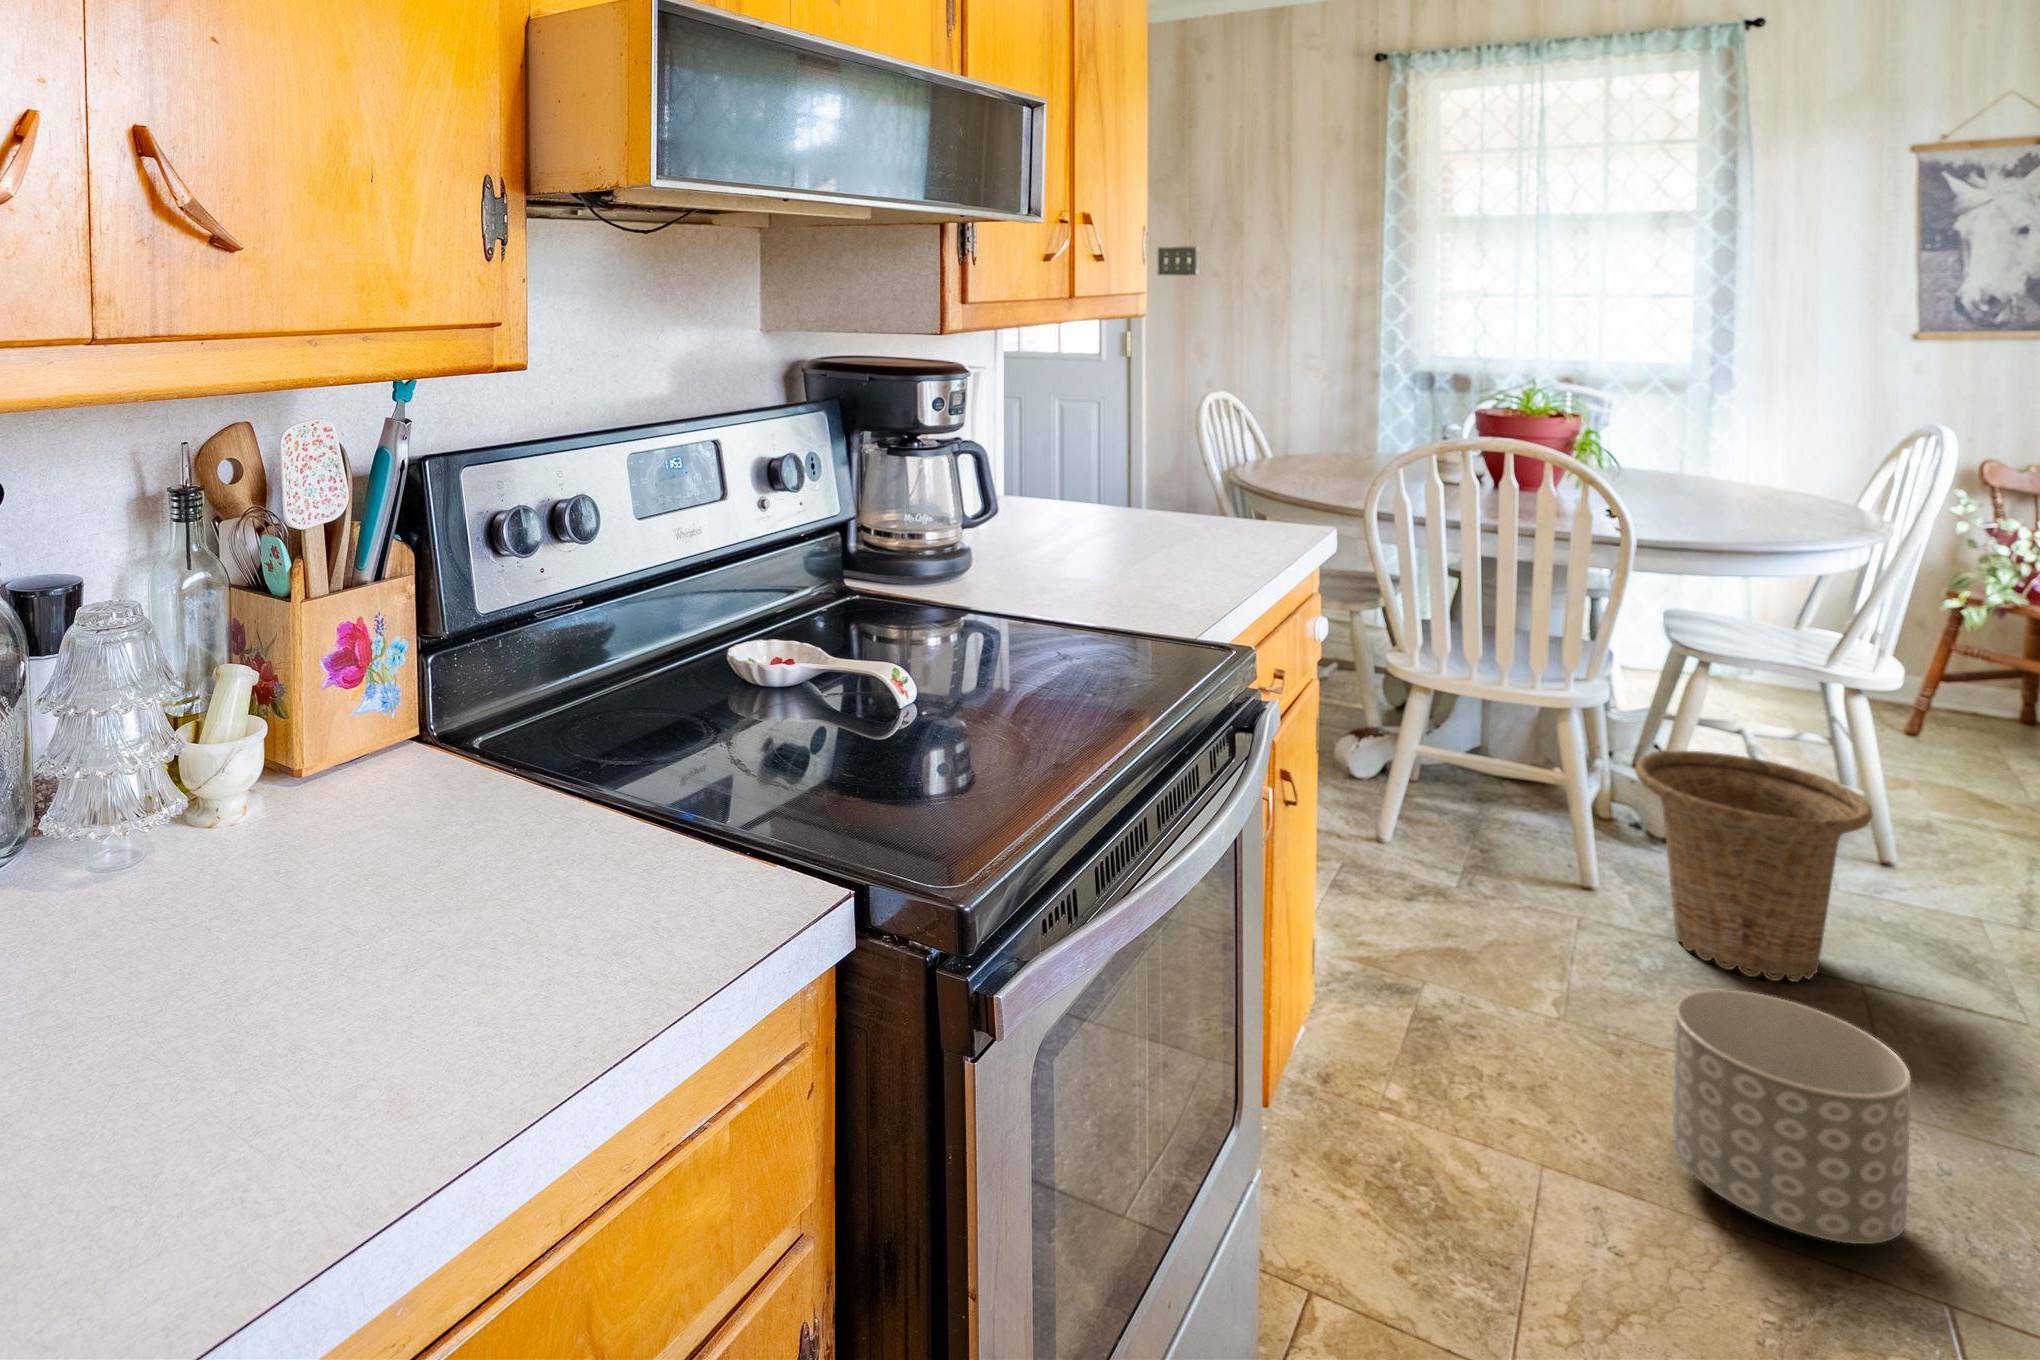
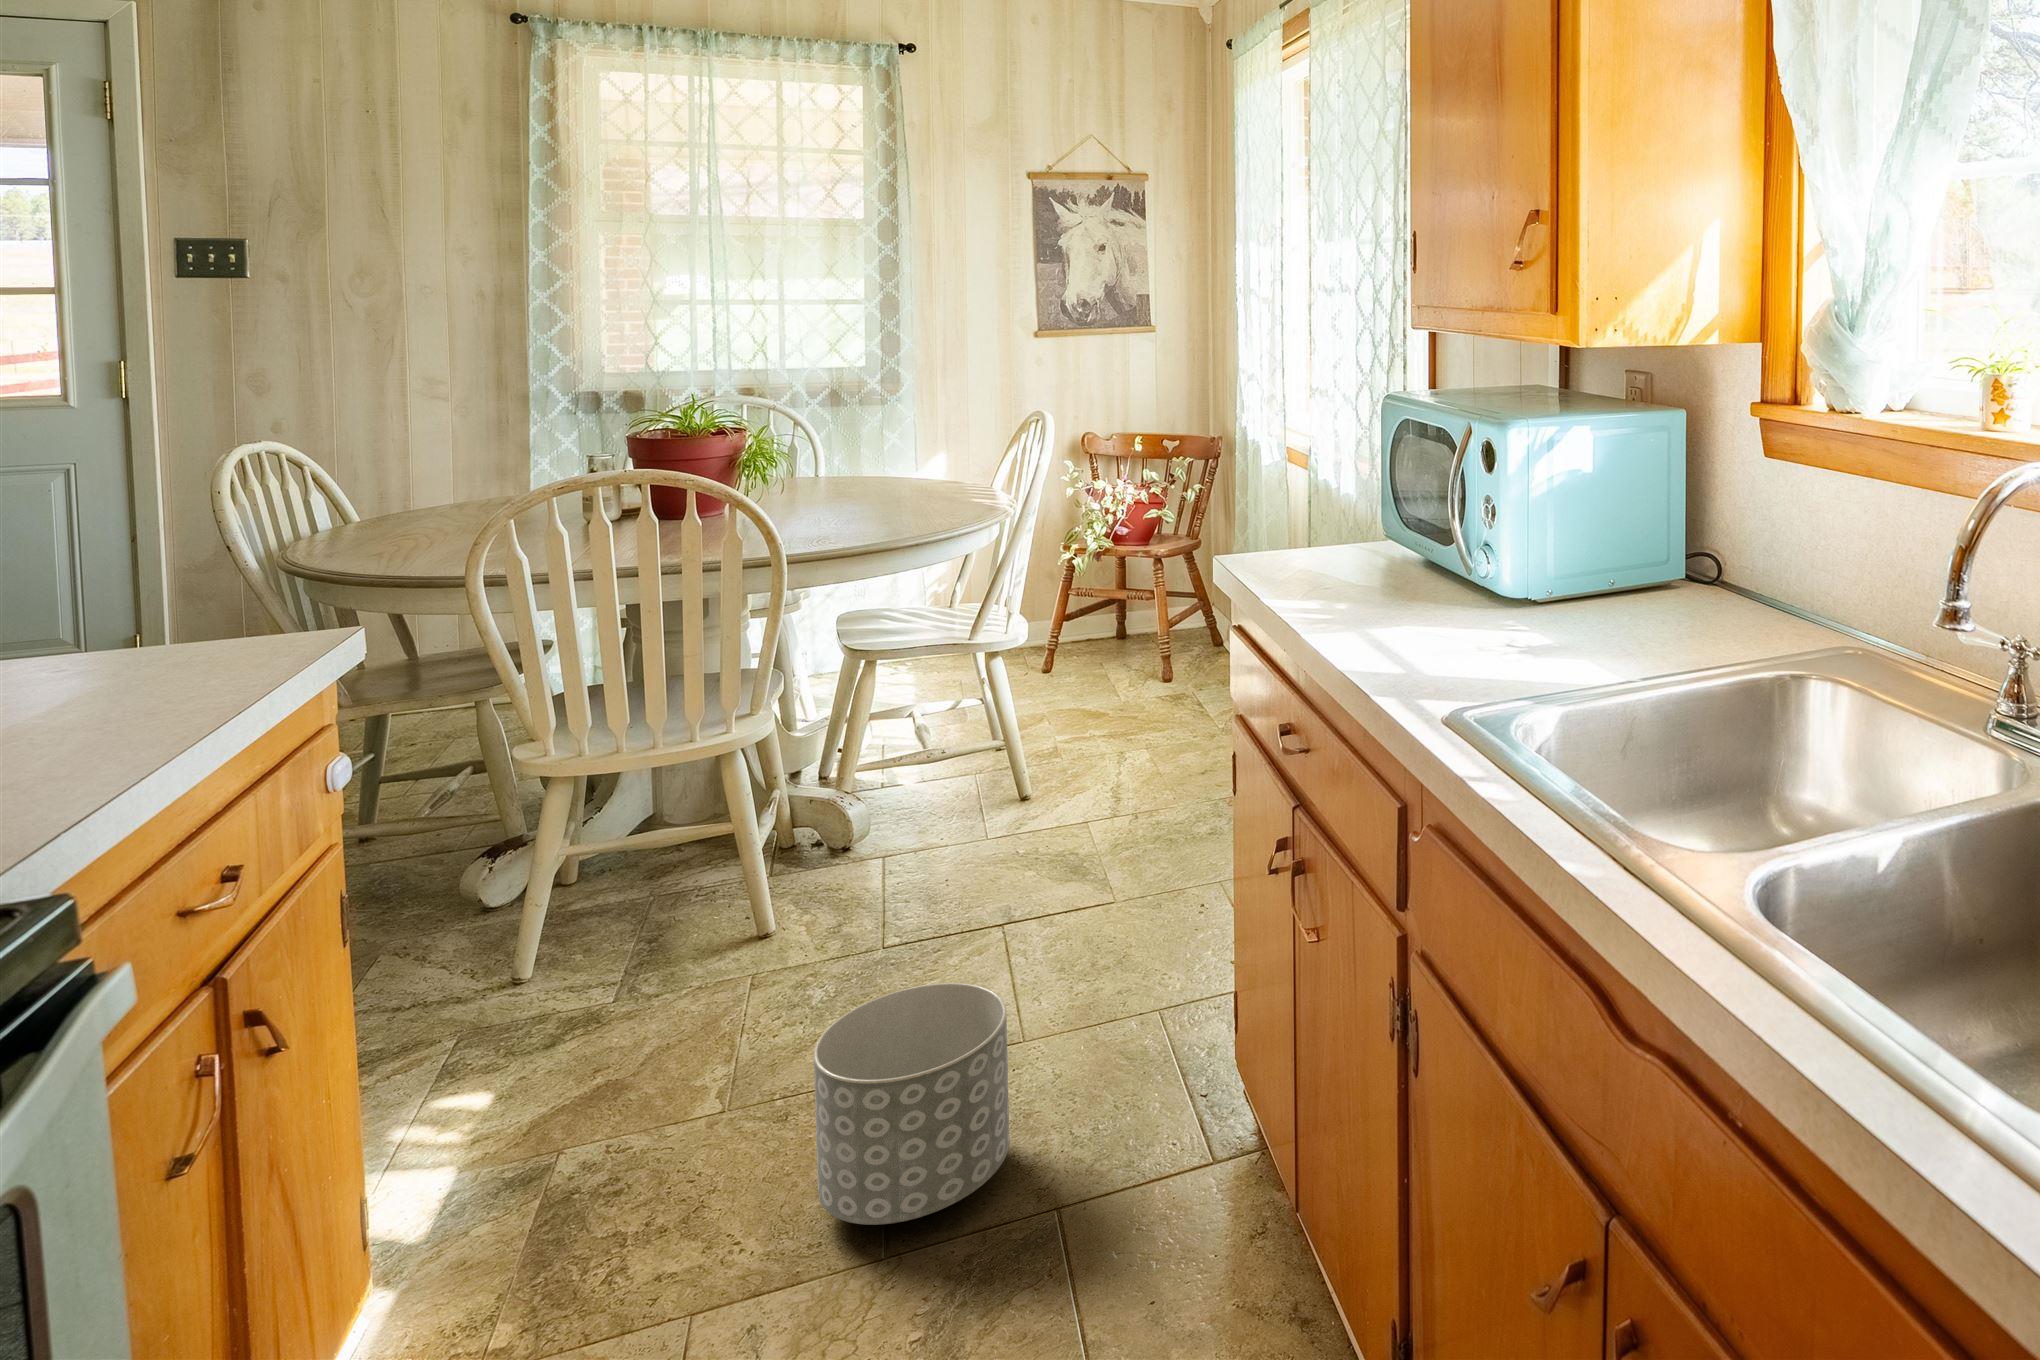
basket: present [1635,751,1873,982] -> none [800,745,996,965]

